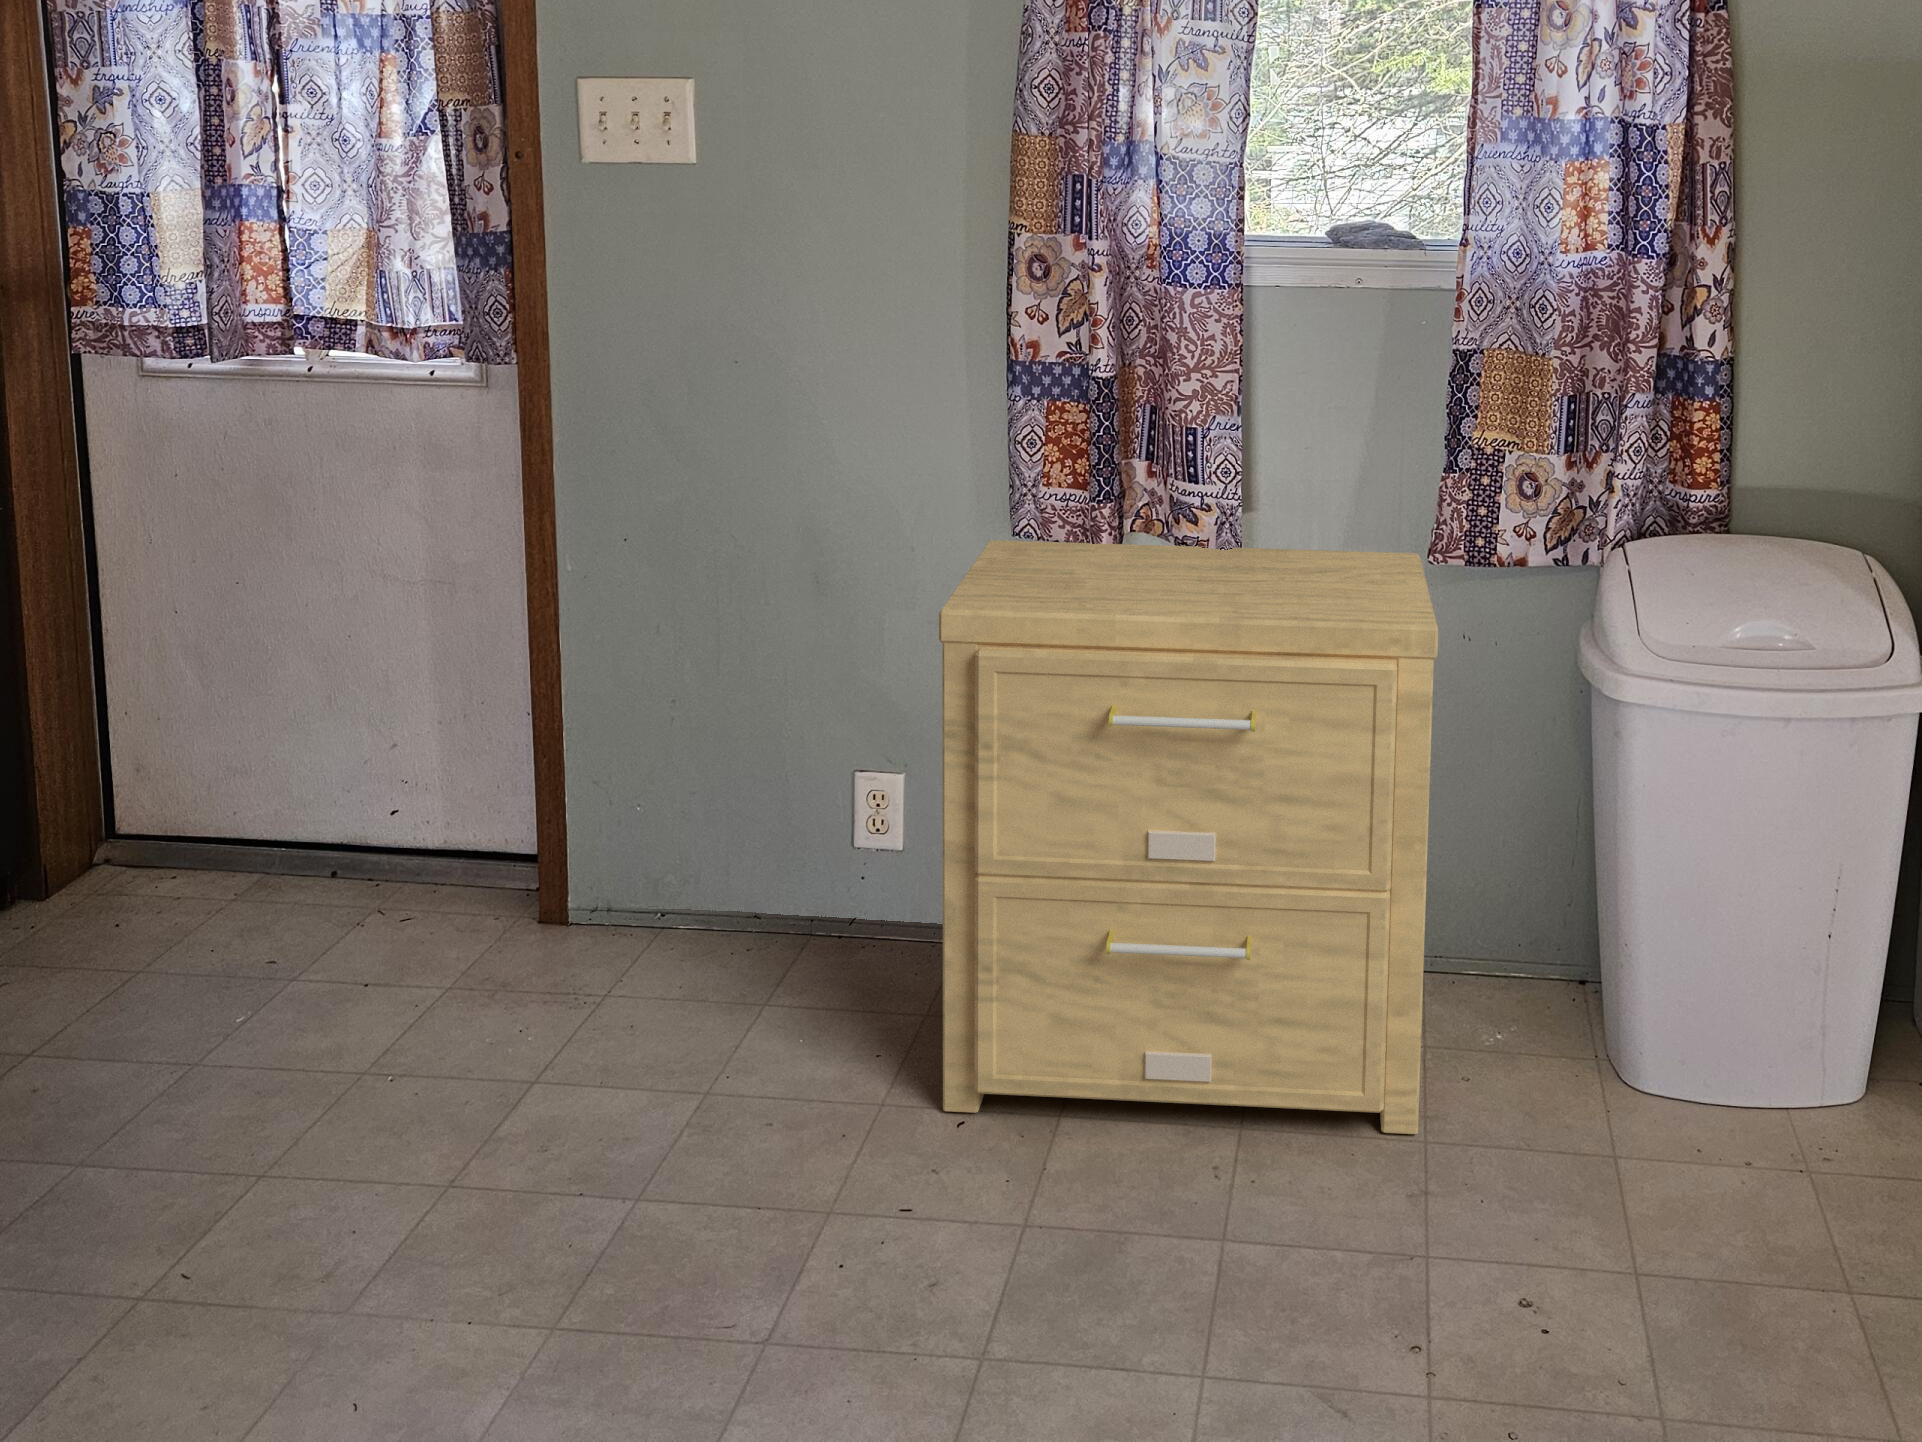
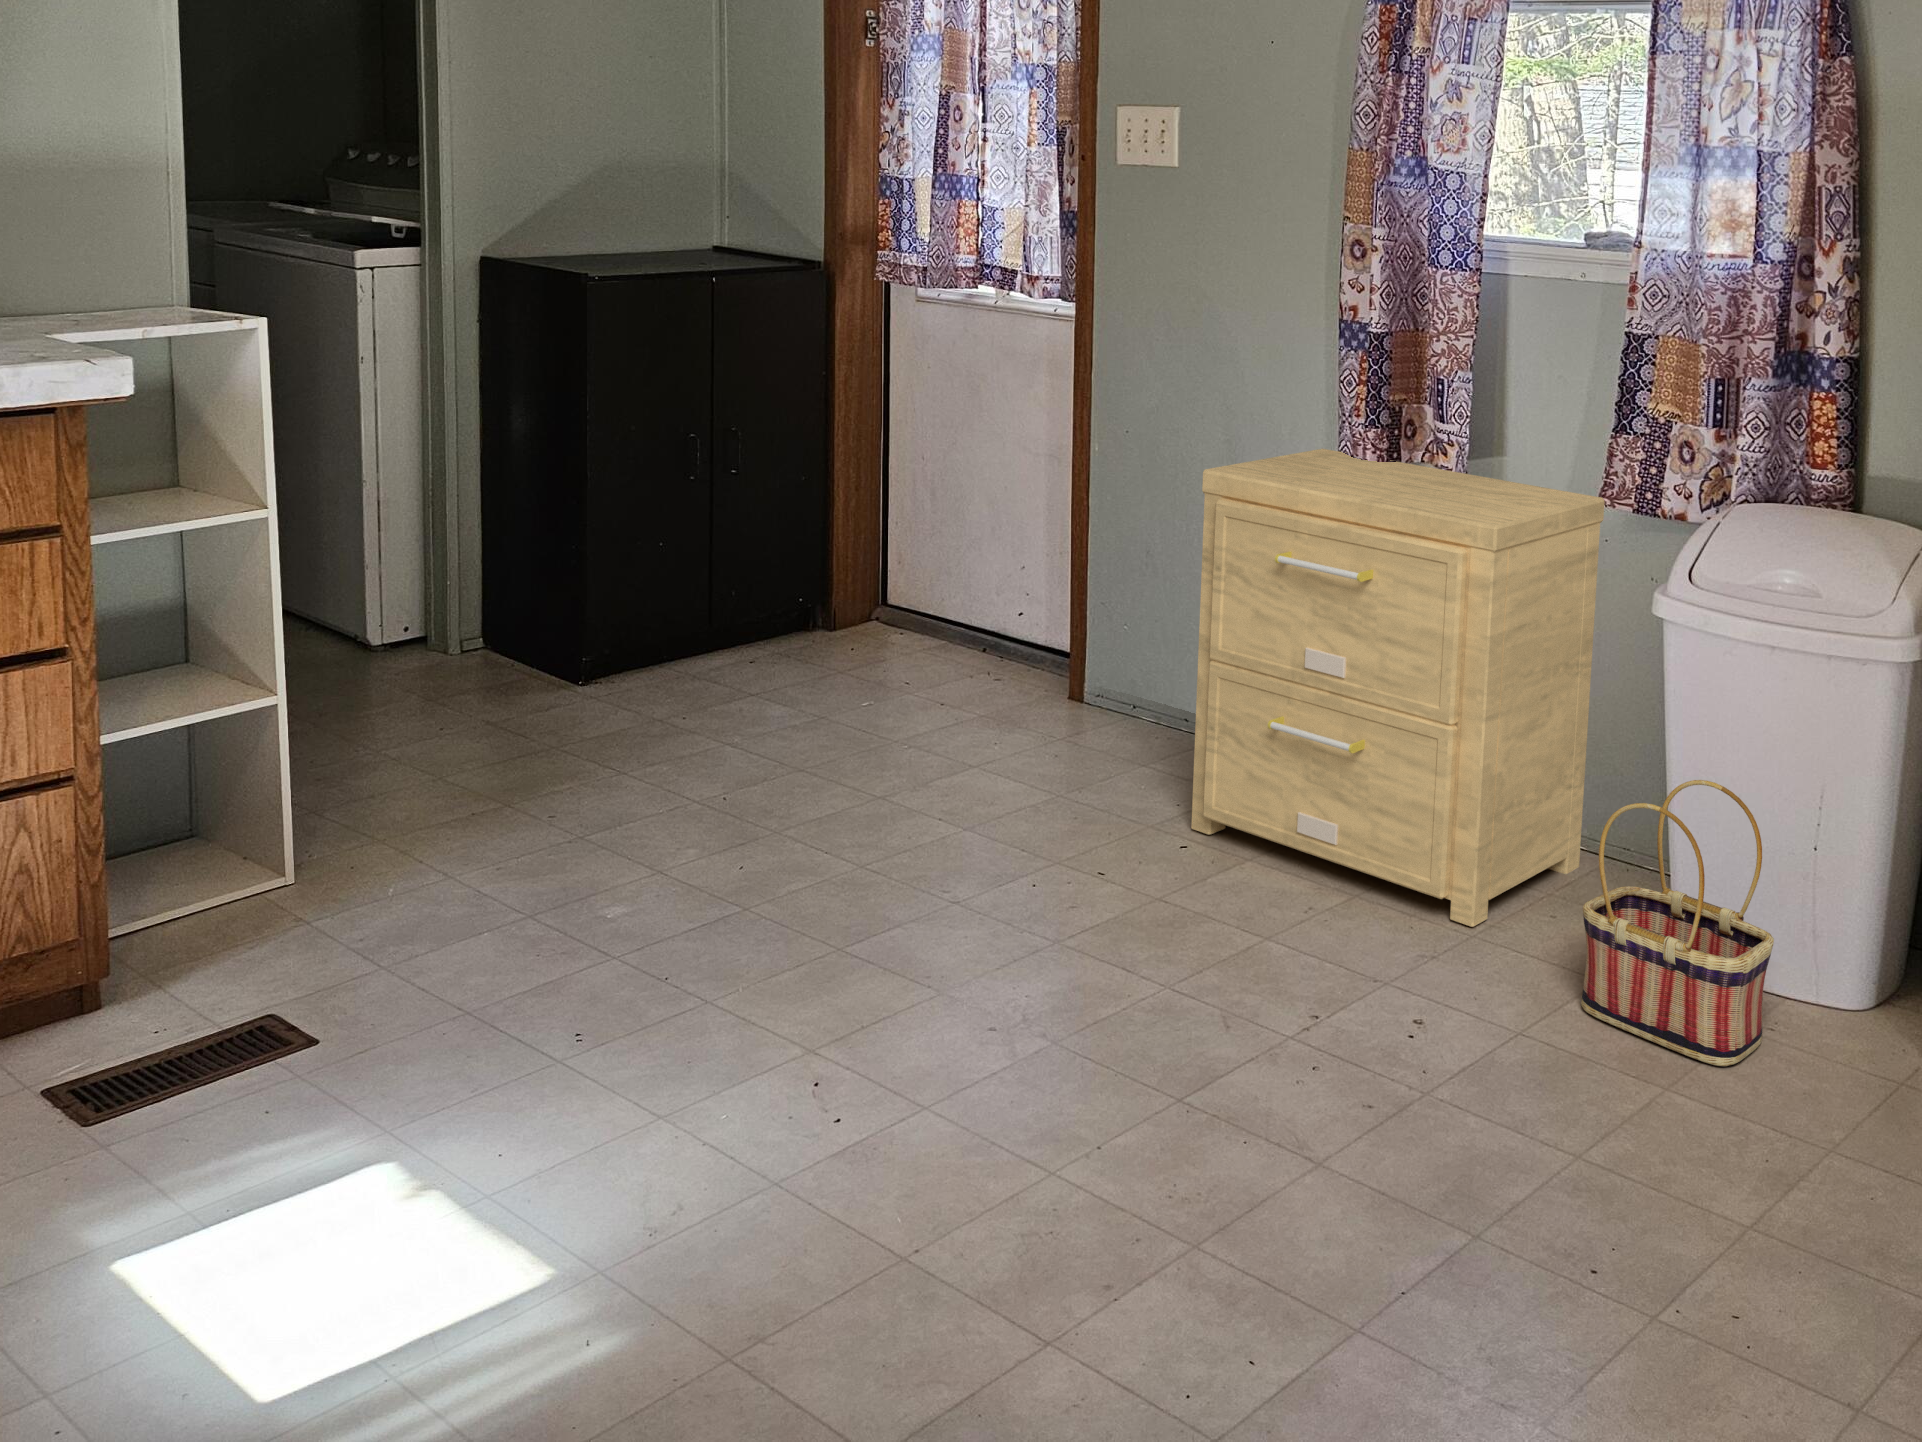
basket: none [1635,887,1877,1229] -> present [1581,780,1774,1066]

